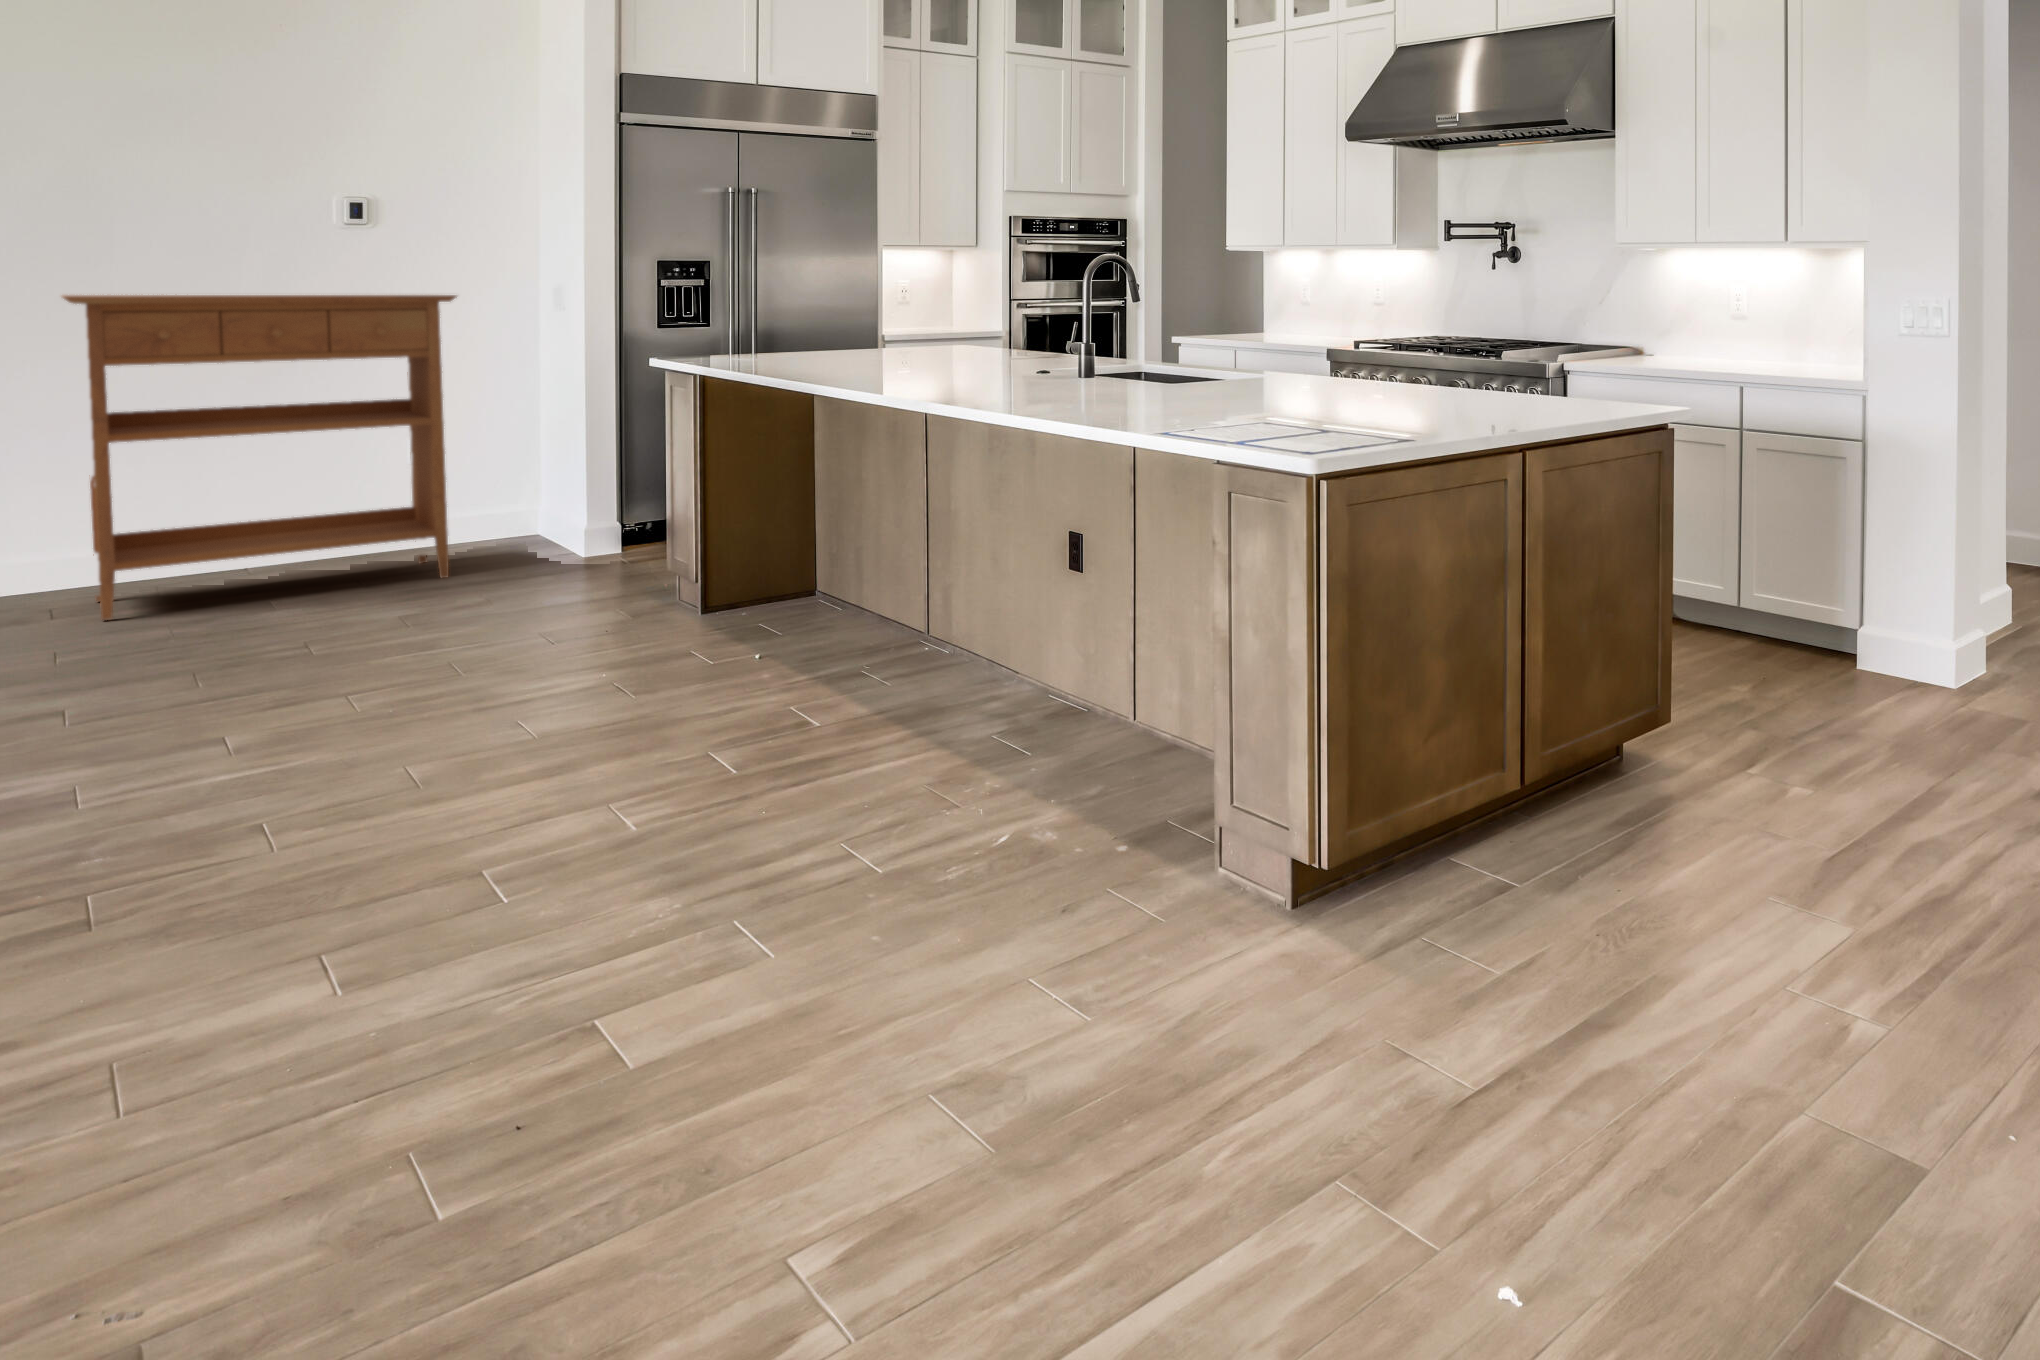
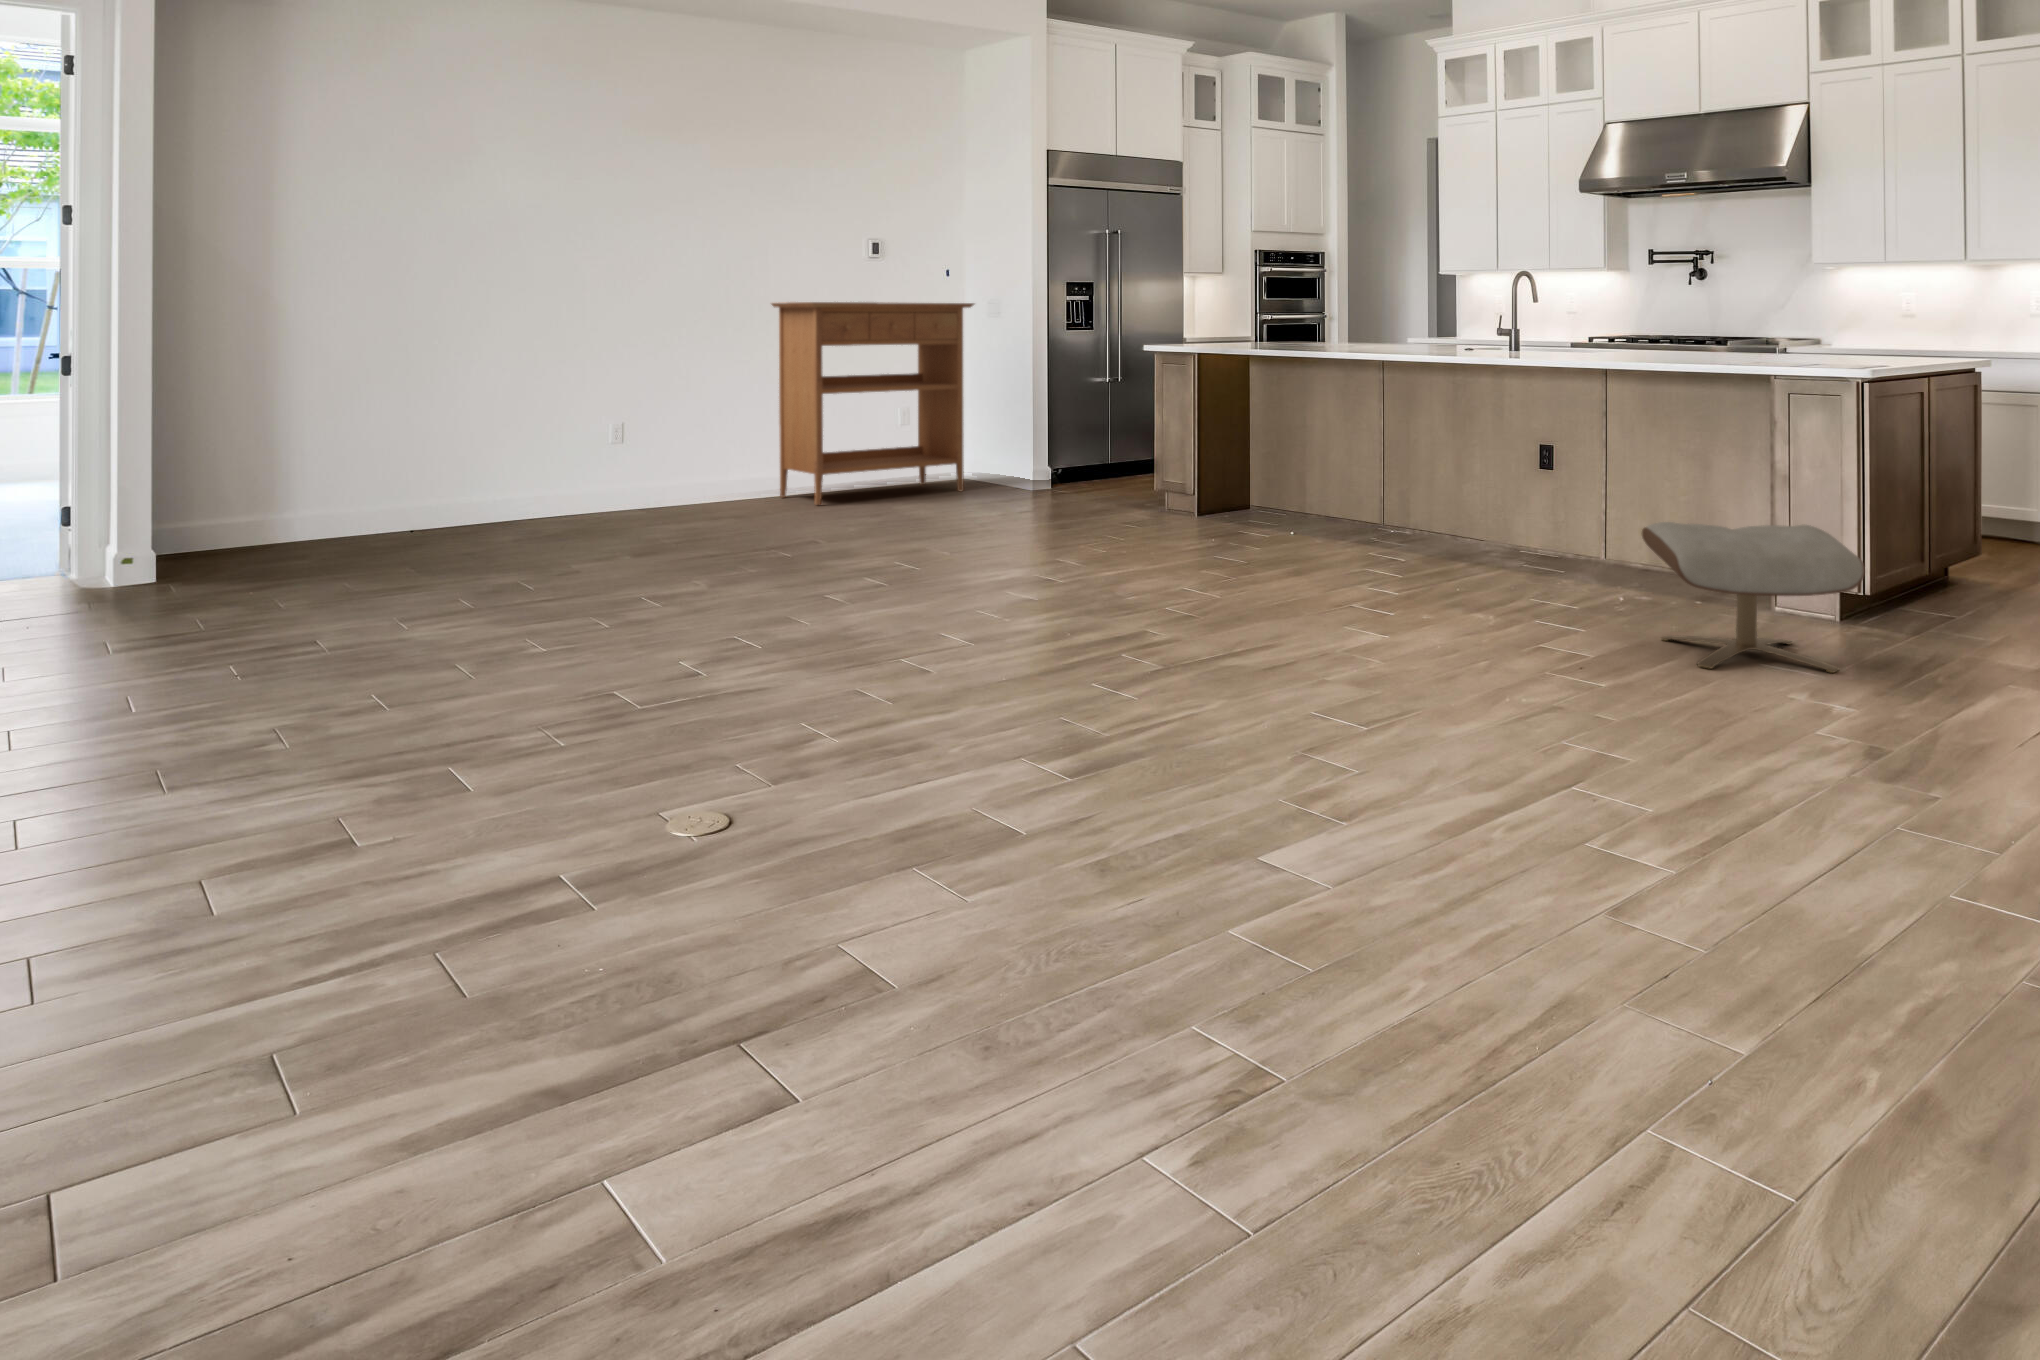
ottoman: none [629,796,1098,1185] -> present [1642,522,1865,673]

